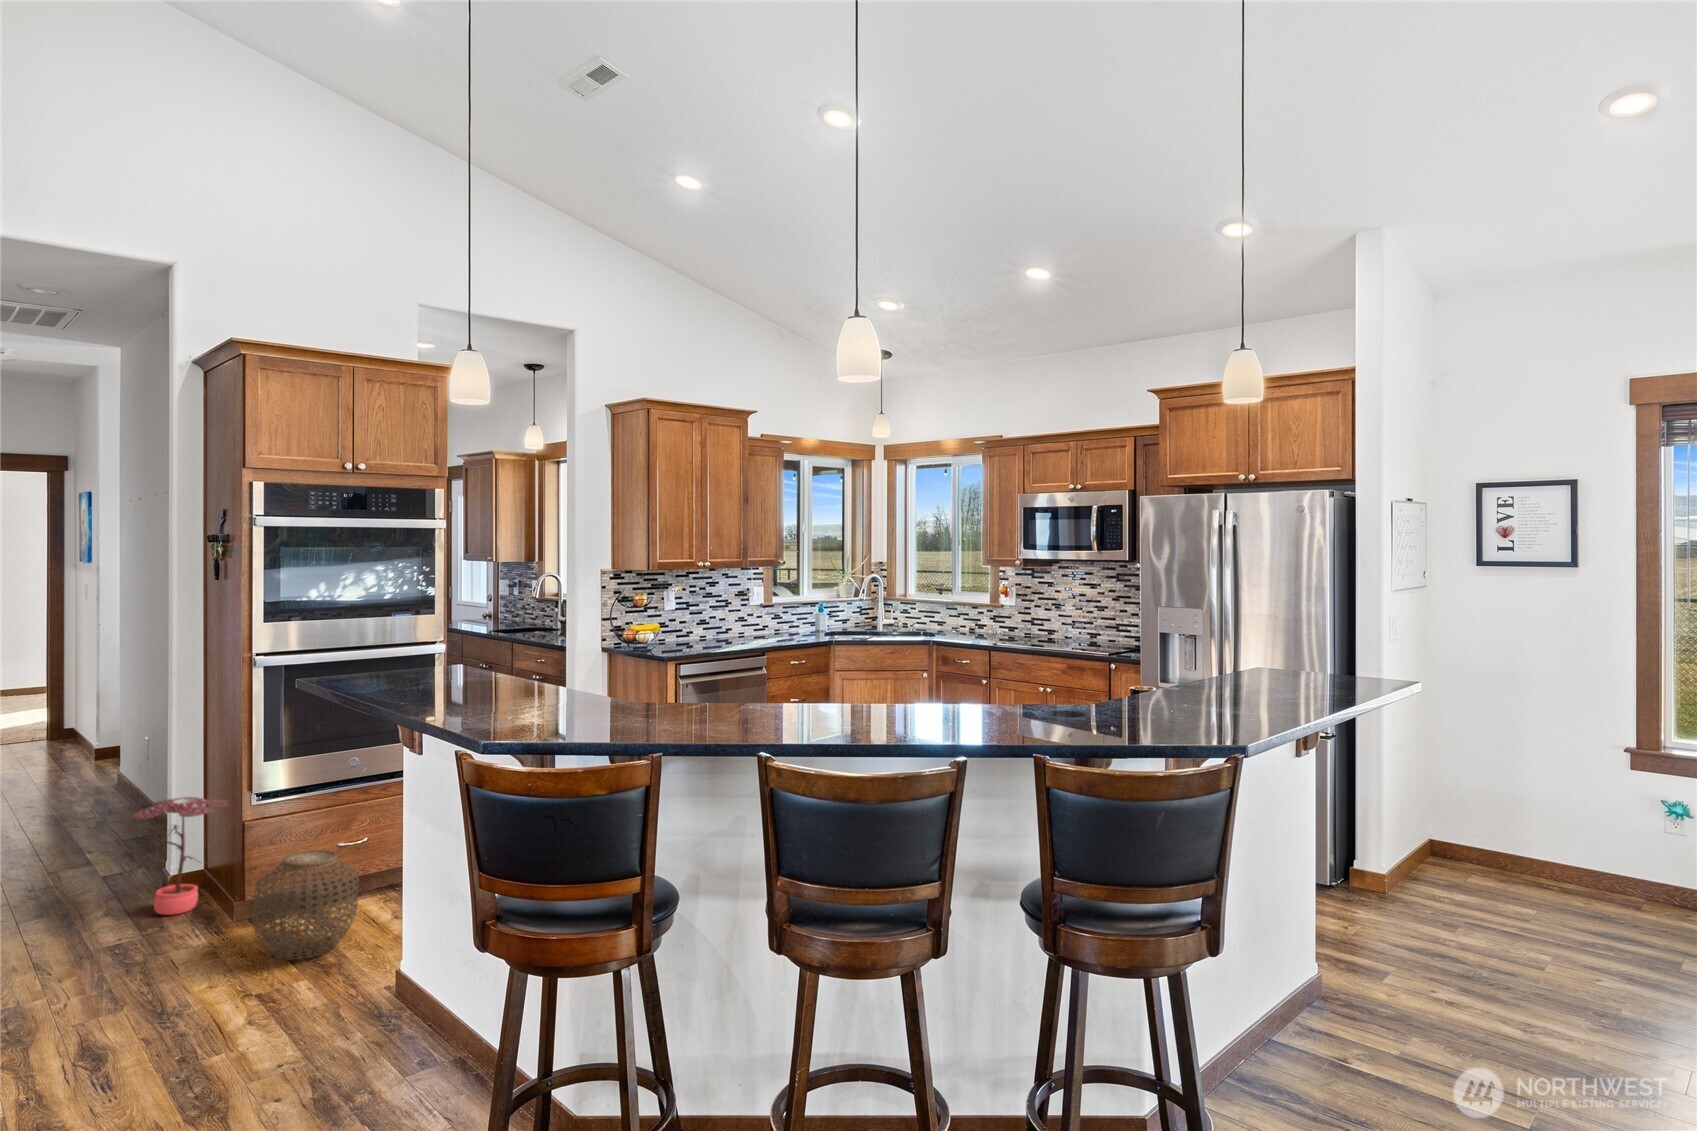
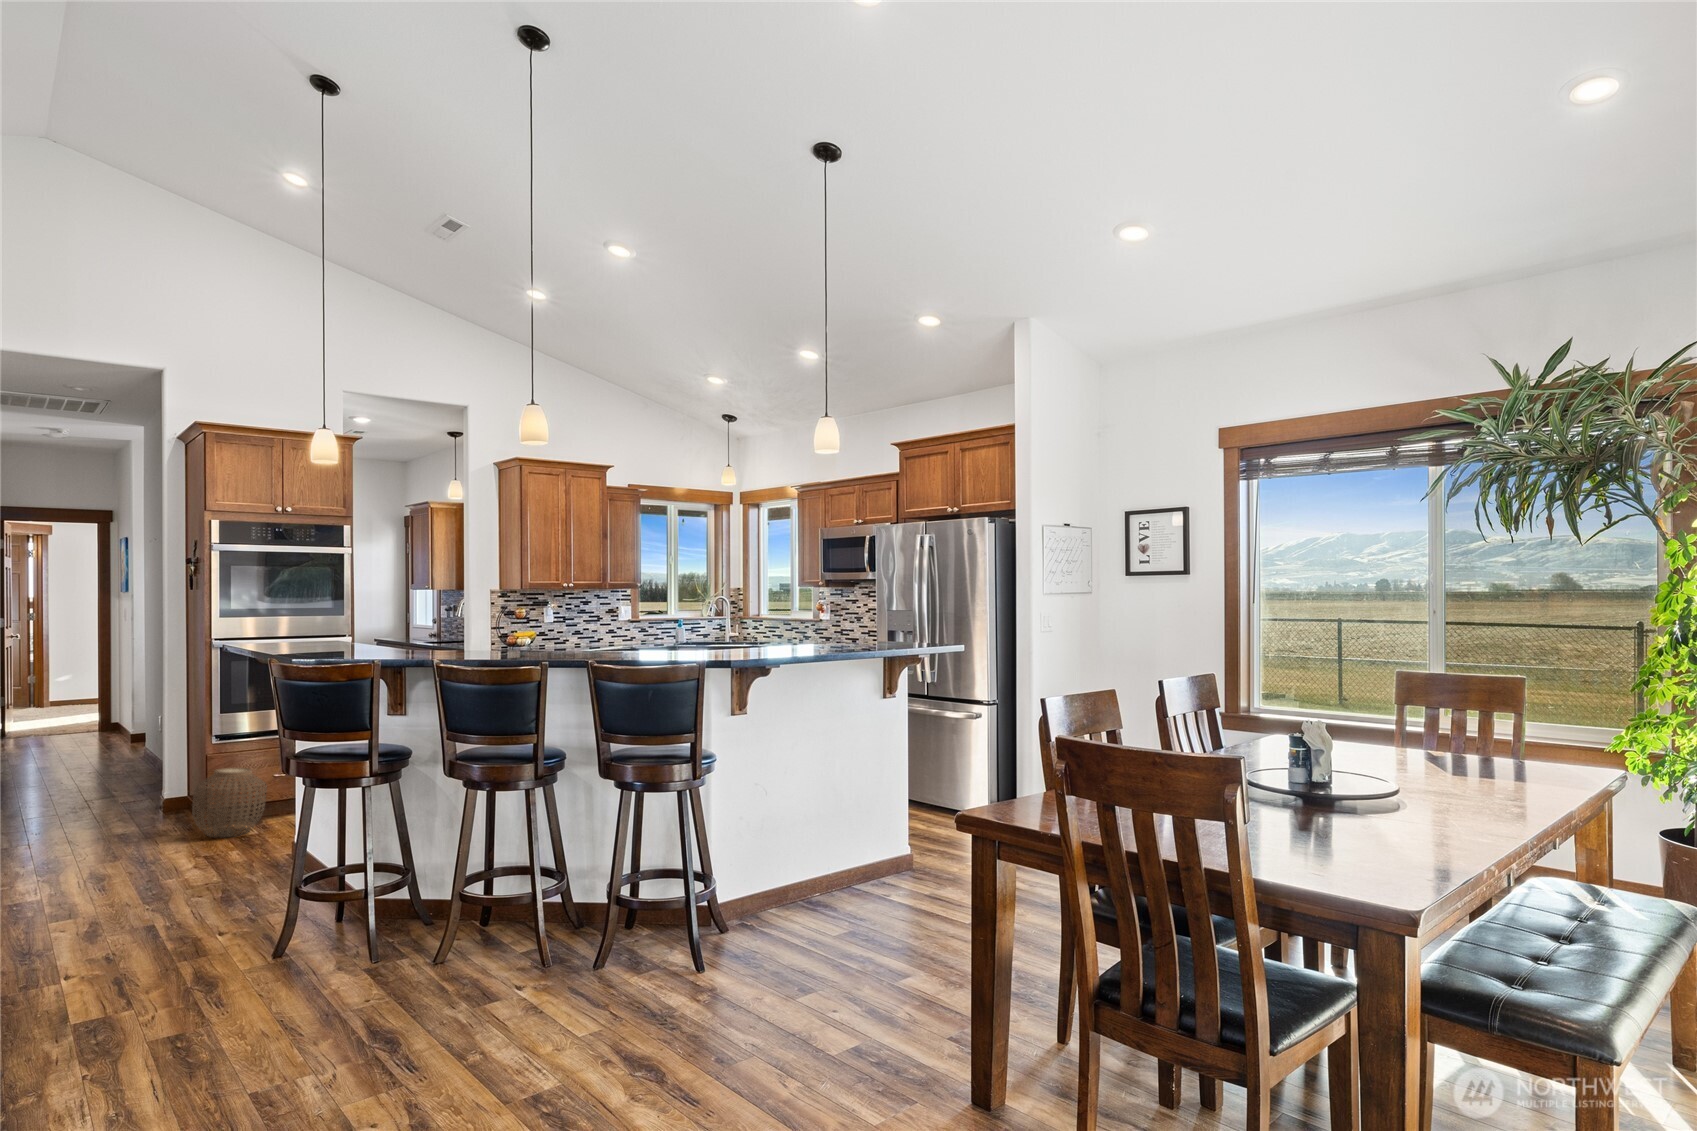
potted plant: present [132,797,229,915] -> none [122,739,194,819]

